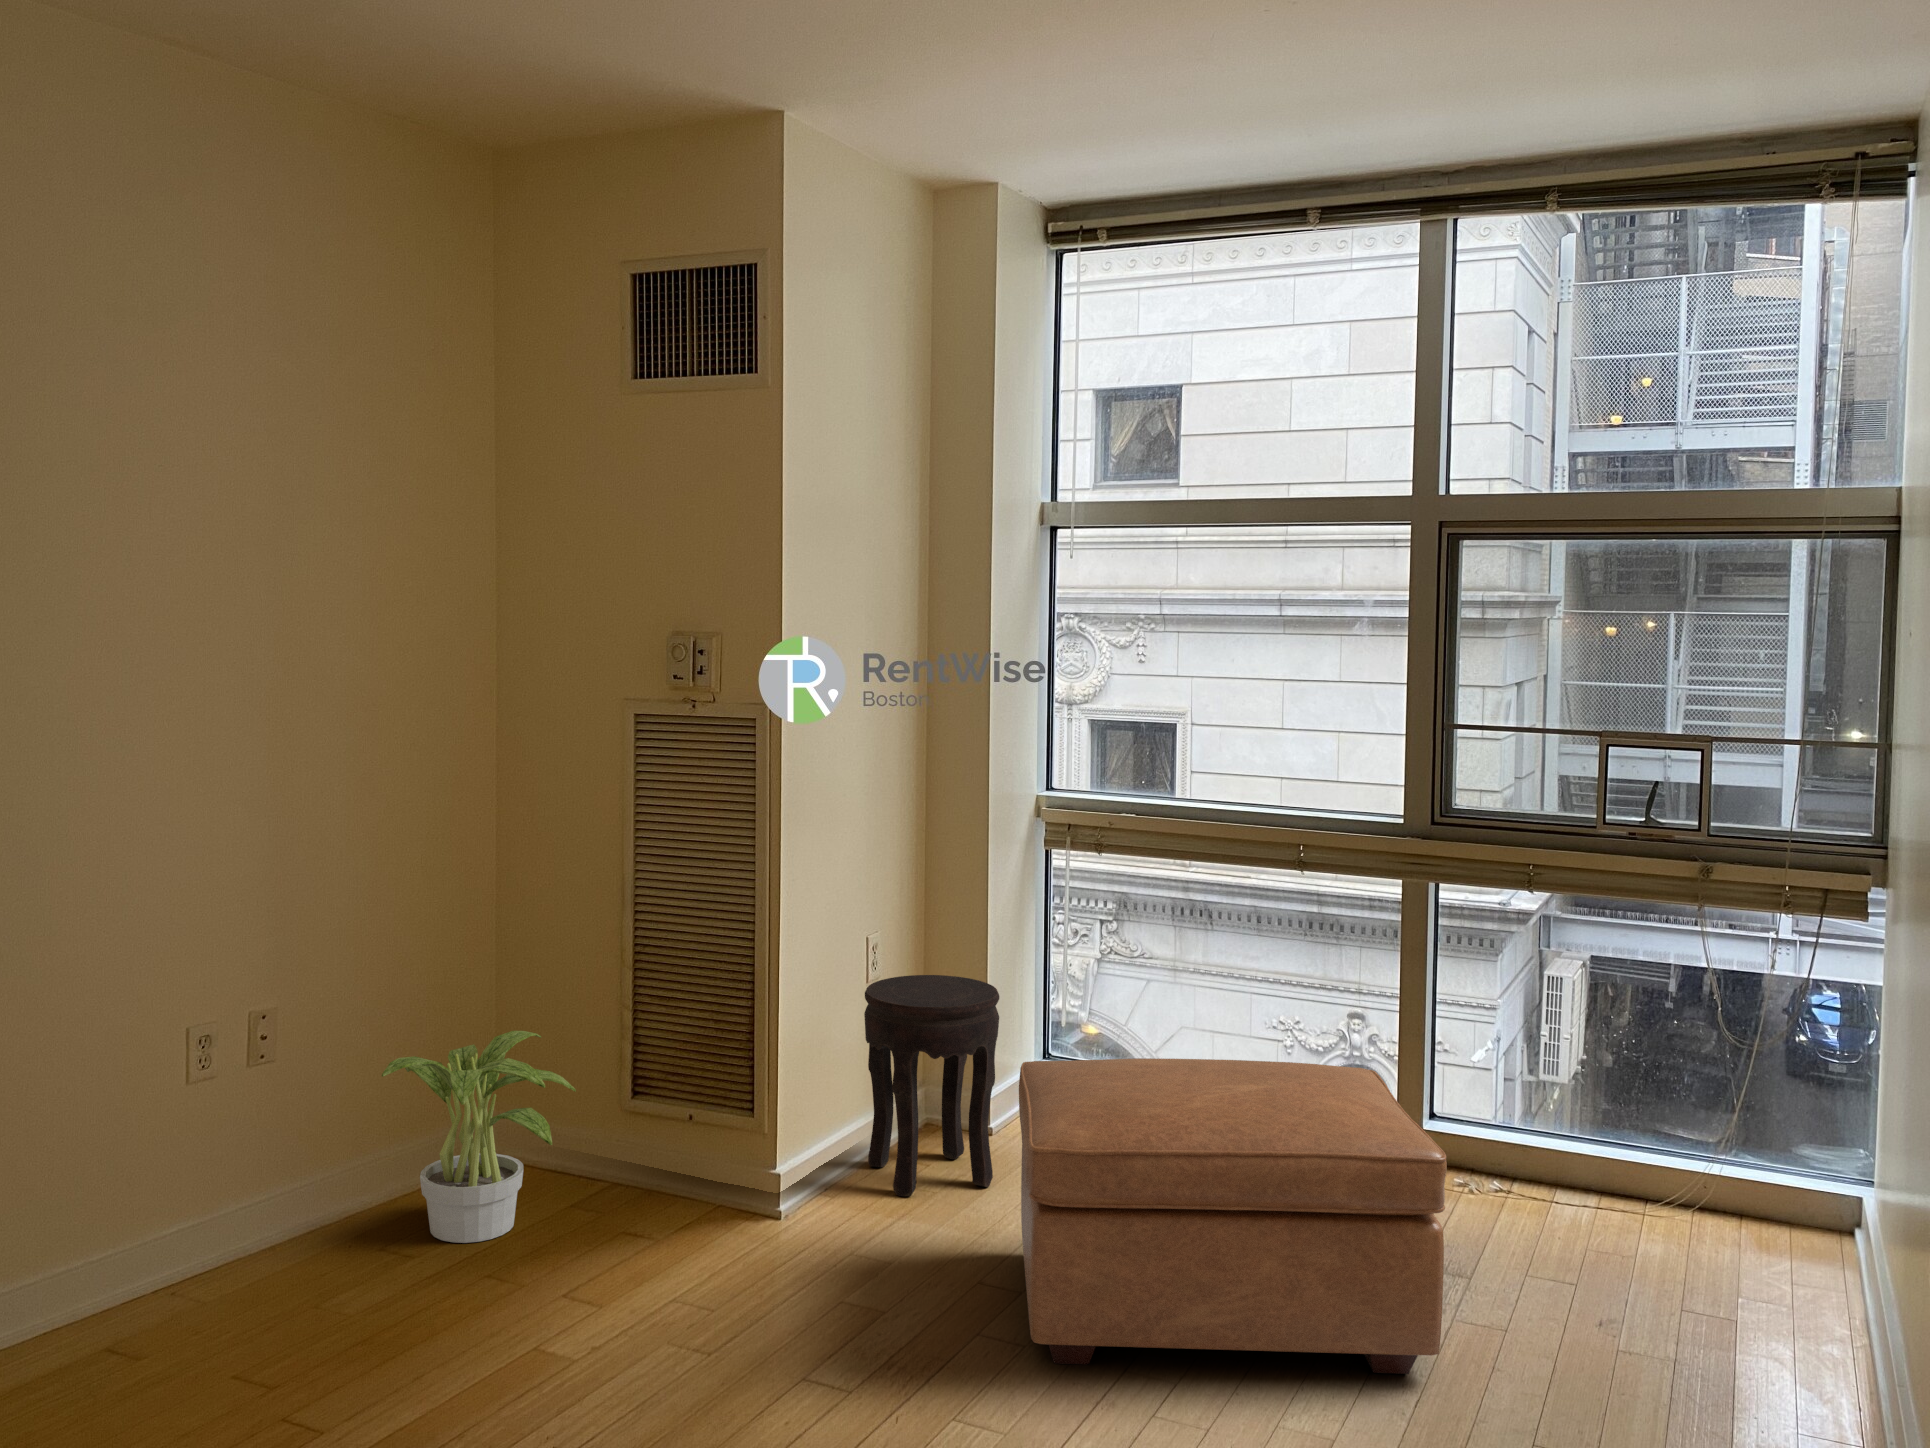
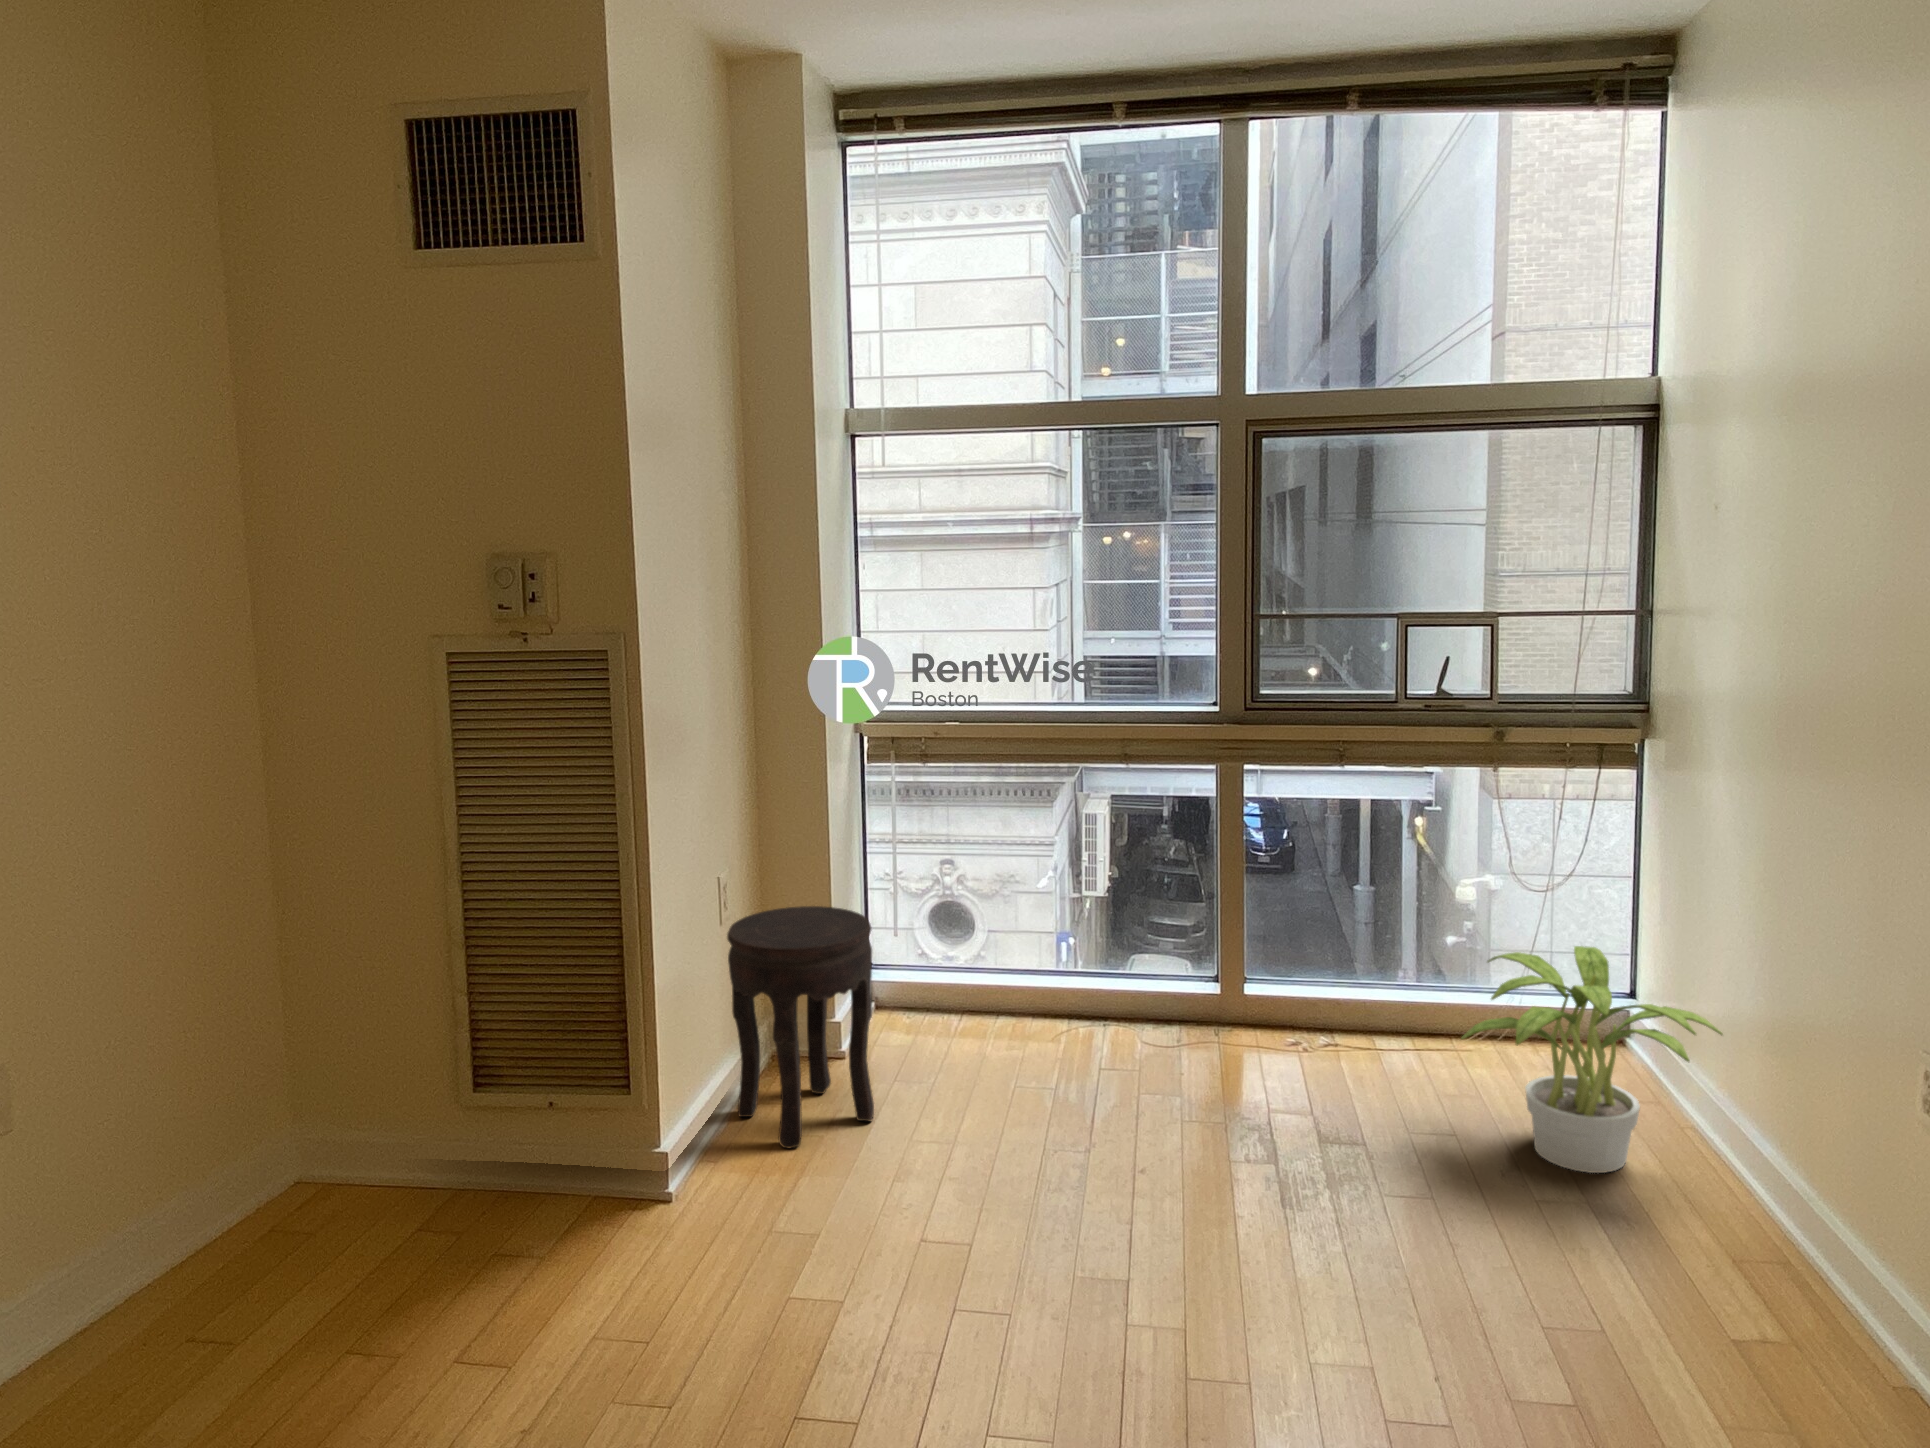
potted plant: present [382,1031,576,1243] -> present [1461,946,1723,1173]
ottoman: present [1019,1058,1447,1374] -> none [938,958,1420,1331]

